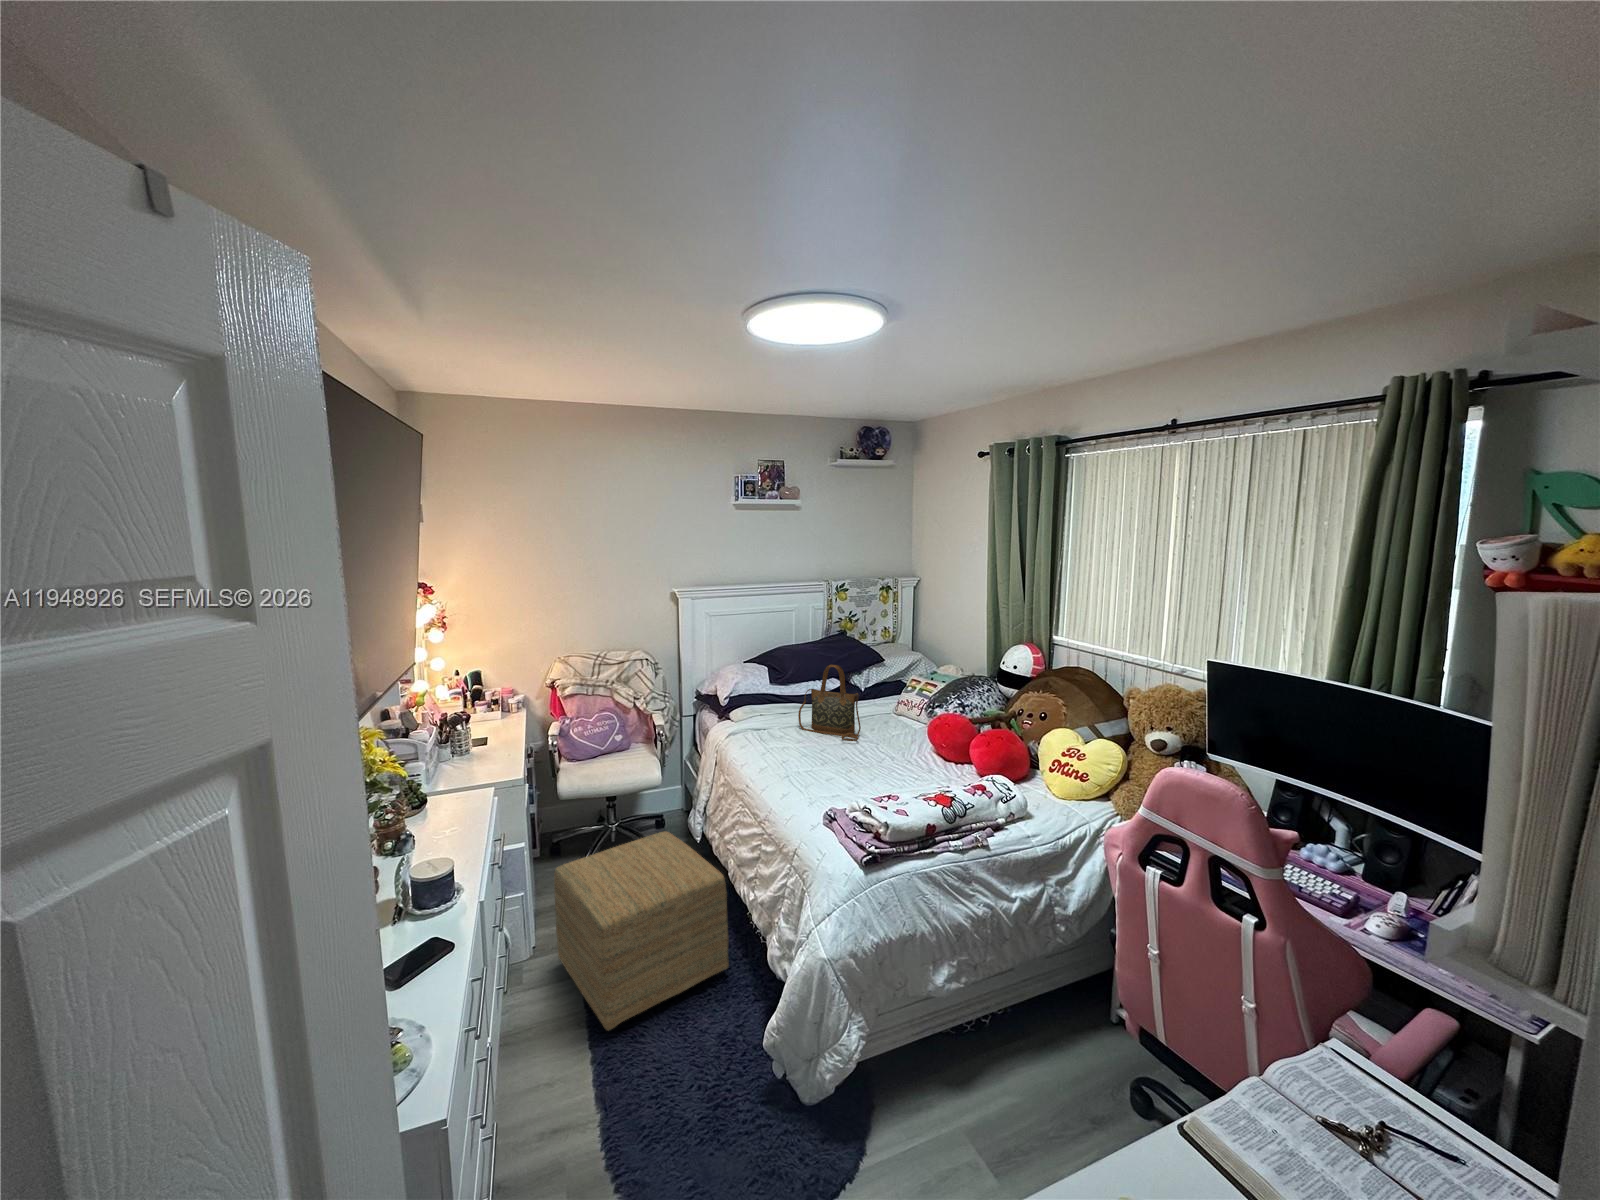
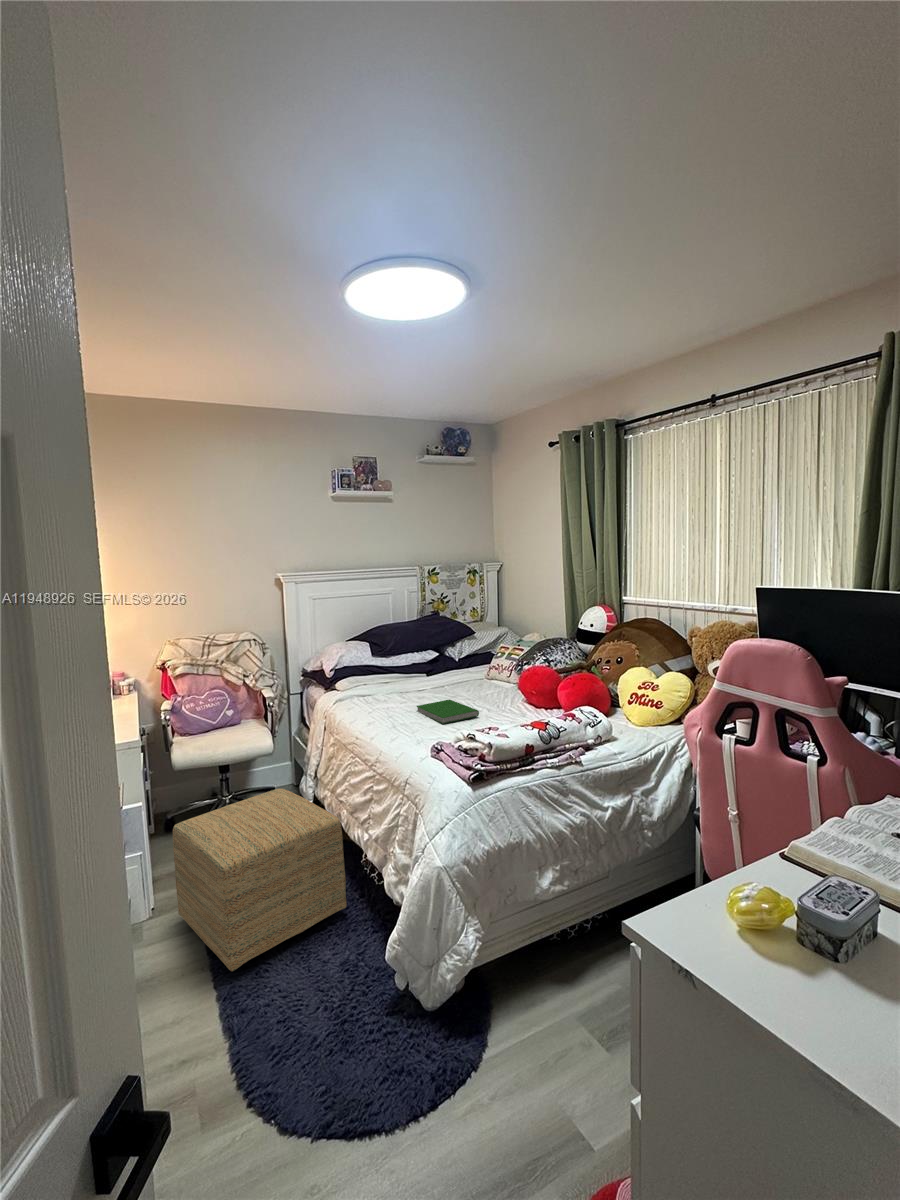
handbag: present [798,664,861,741] -> none [401,630,458,697]
hardcover book: none [812,746,881,779] -> present [417,700,479,724]

